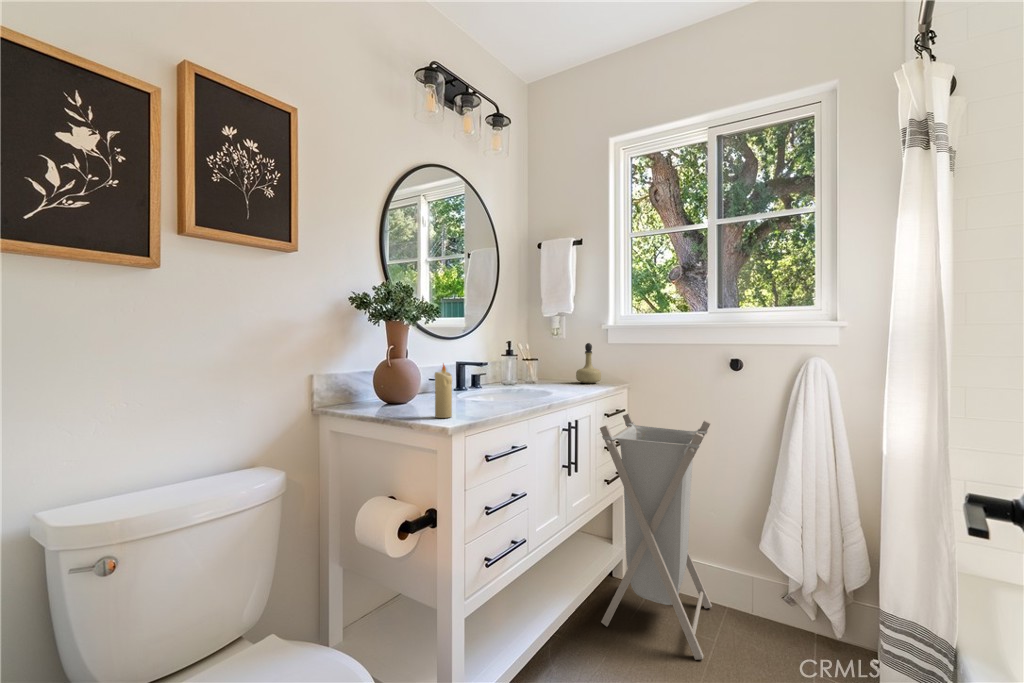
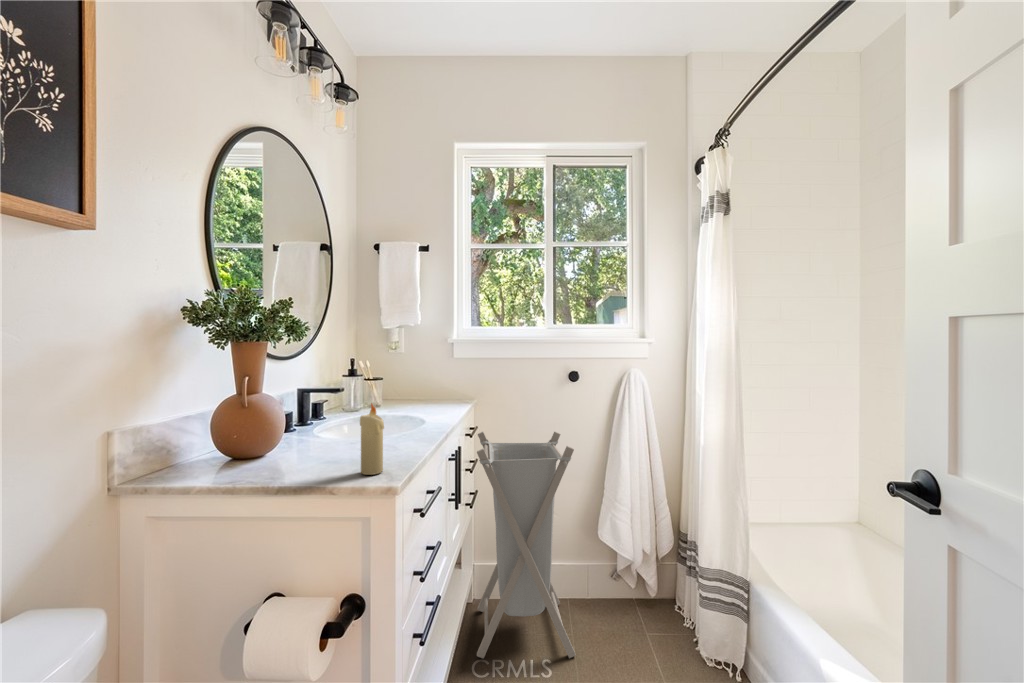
perfume bottle: present [576,343,601,383] -> none [424,359,451,403]

